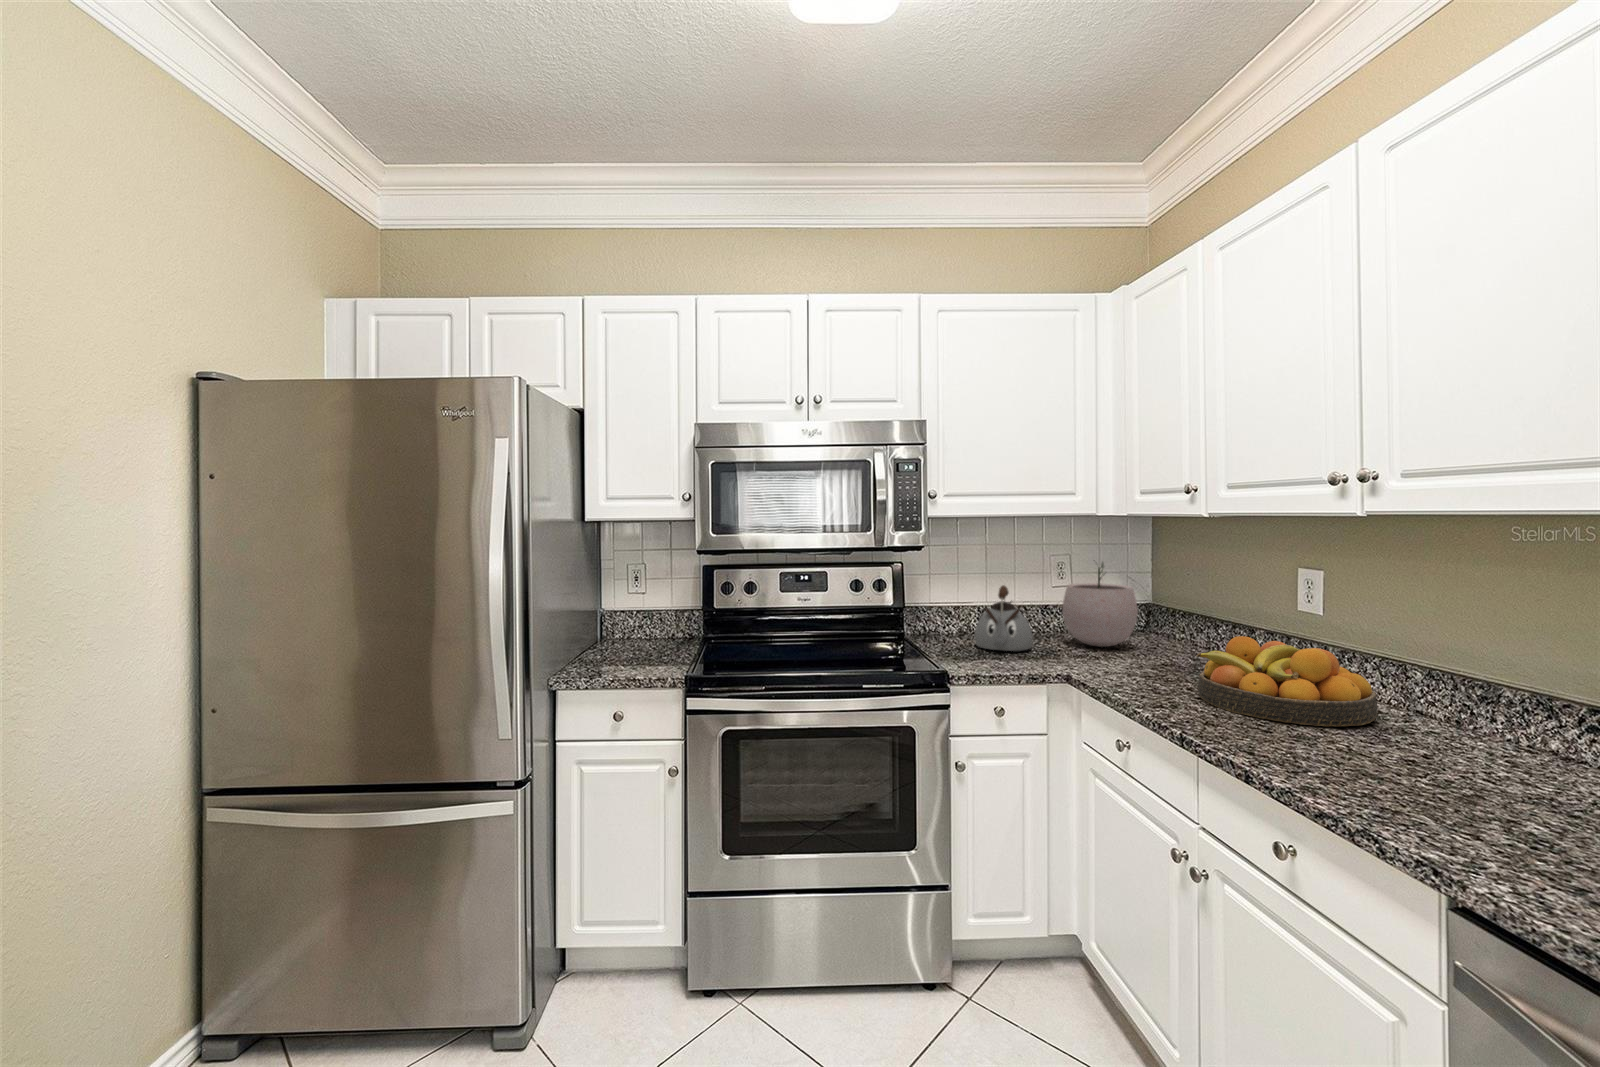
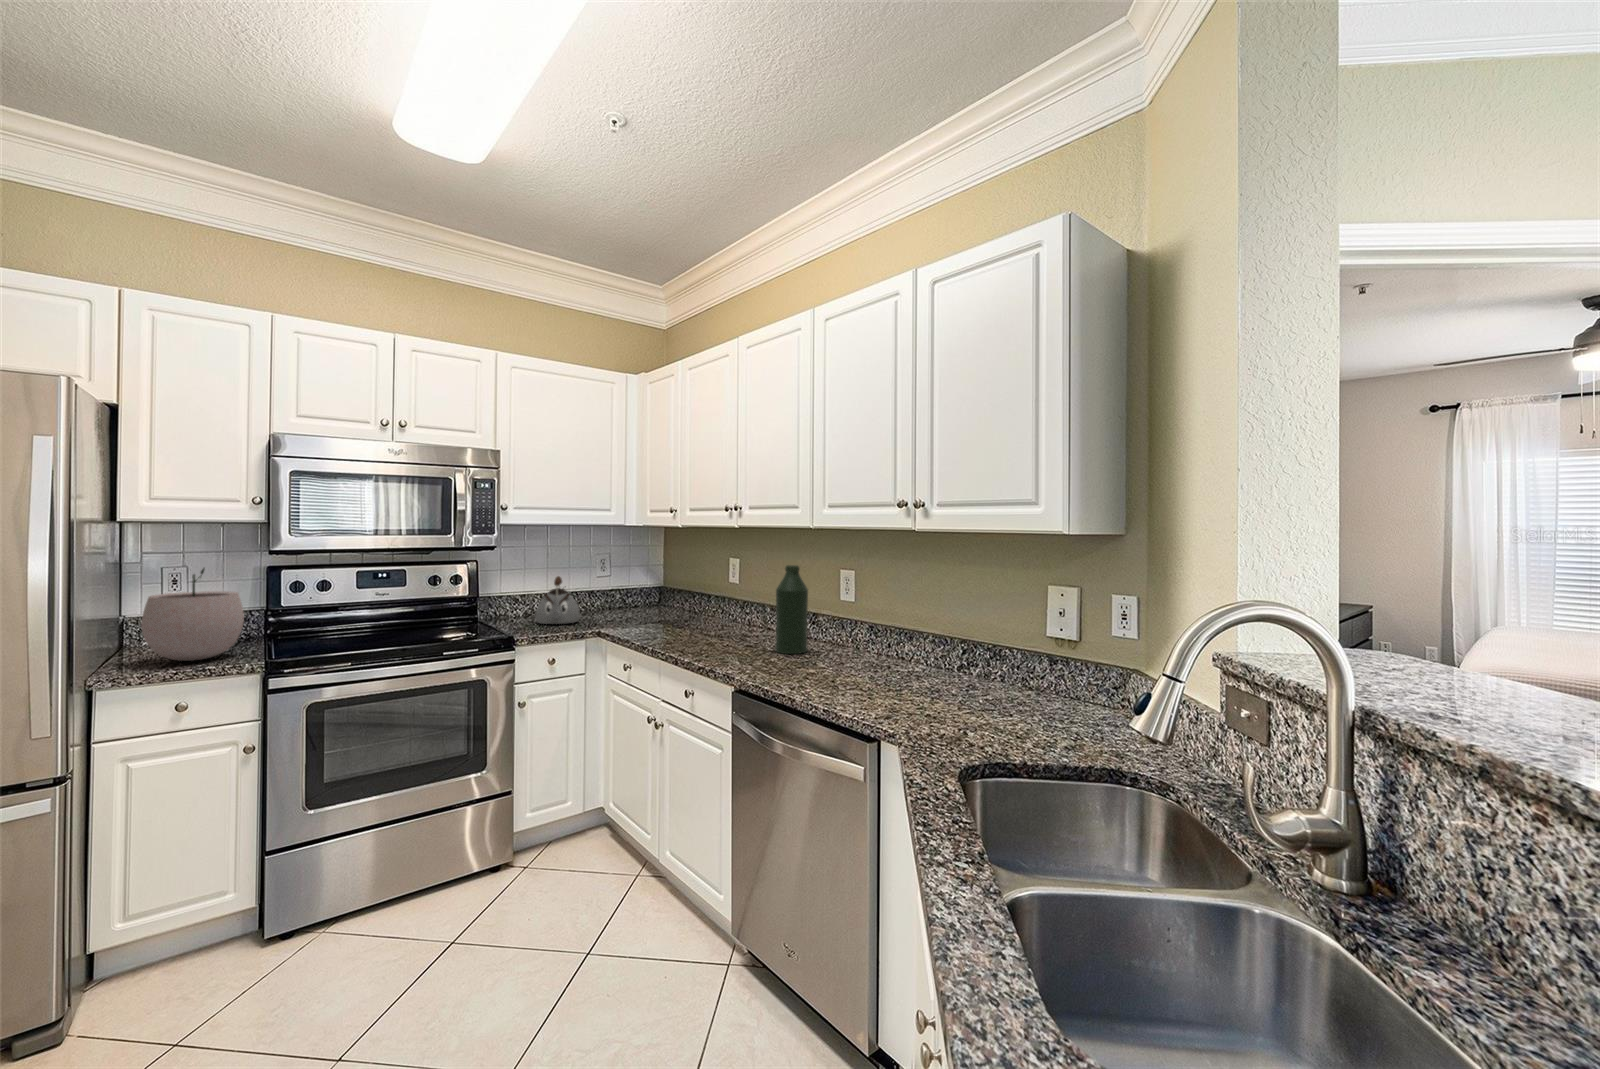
plant pot: present [1062,564,1138,647] -> present [141,568,244,661]
bottle: none [1426,592,1521,778] -> present [775,565,808,654]
fruit bowl: present [1197,636,1377,727] -> none [678,599,765,644]

